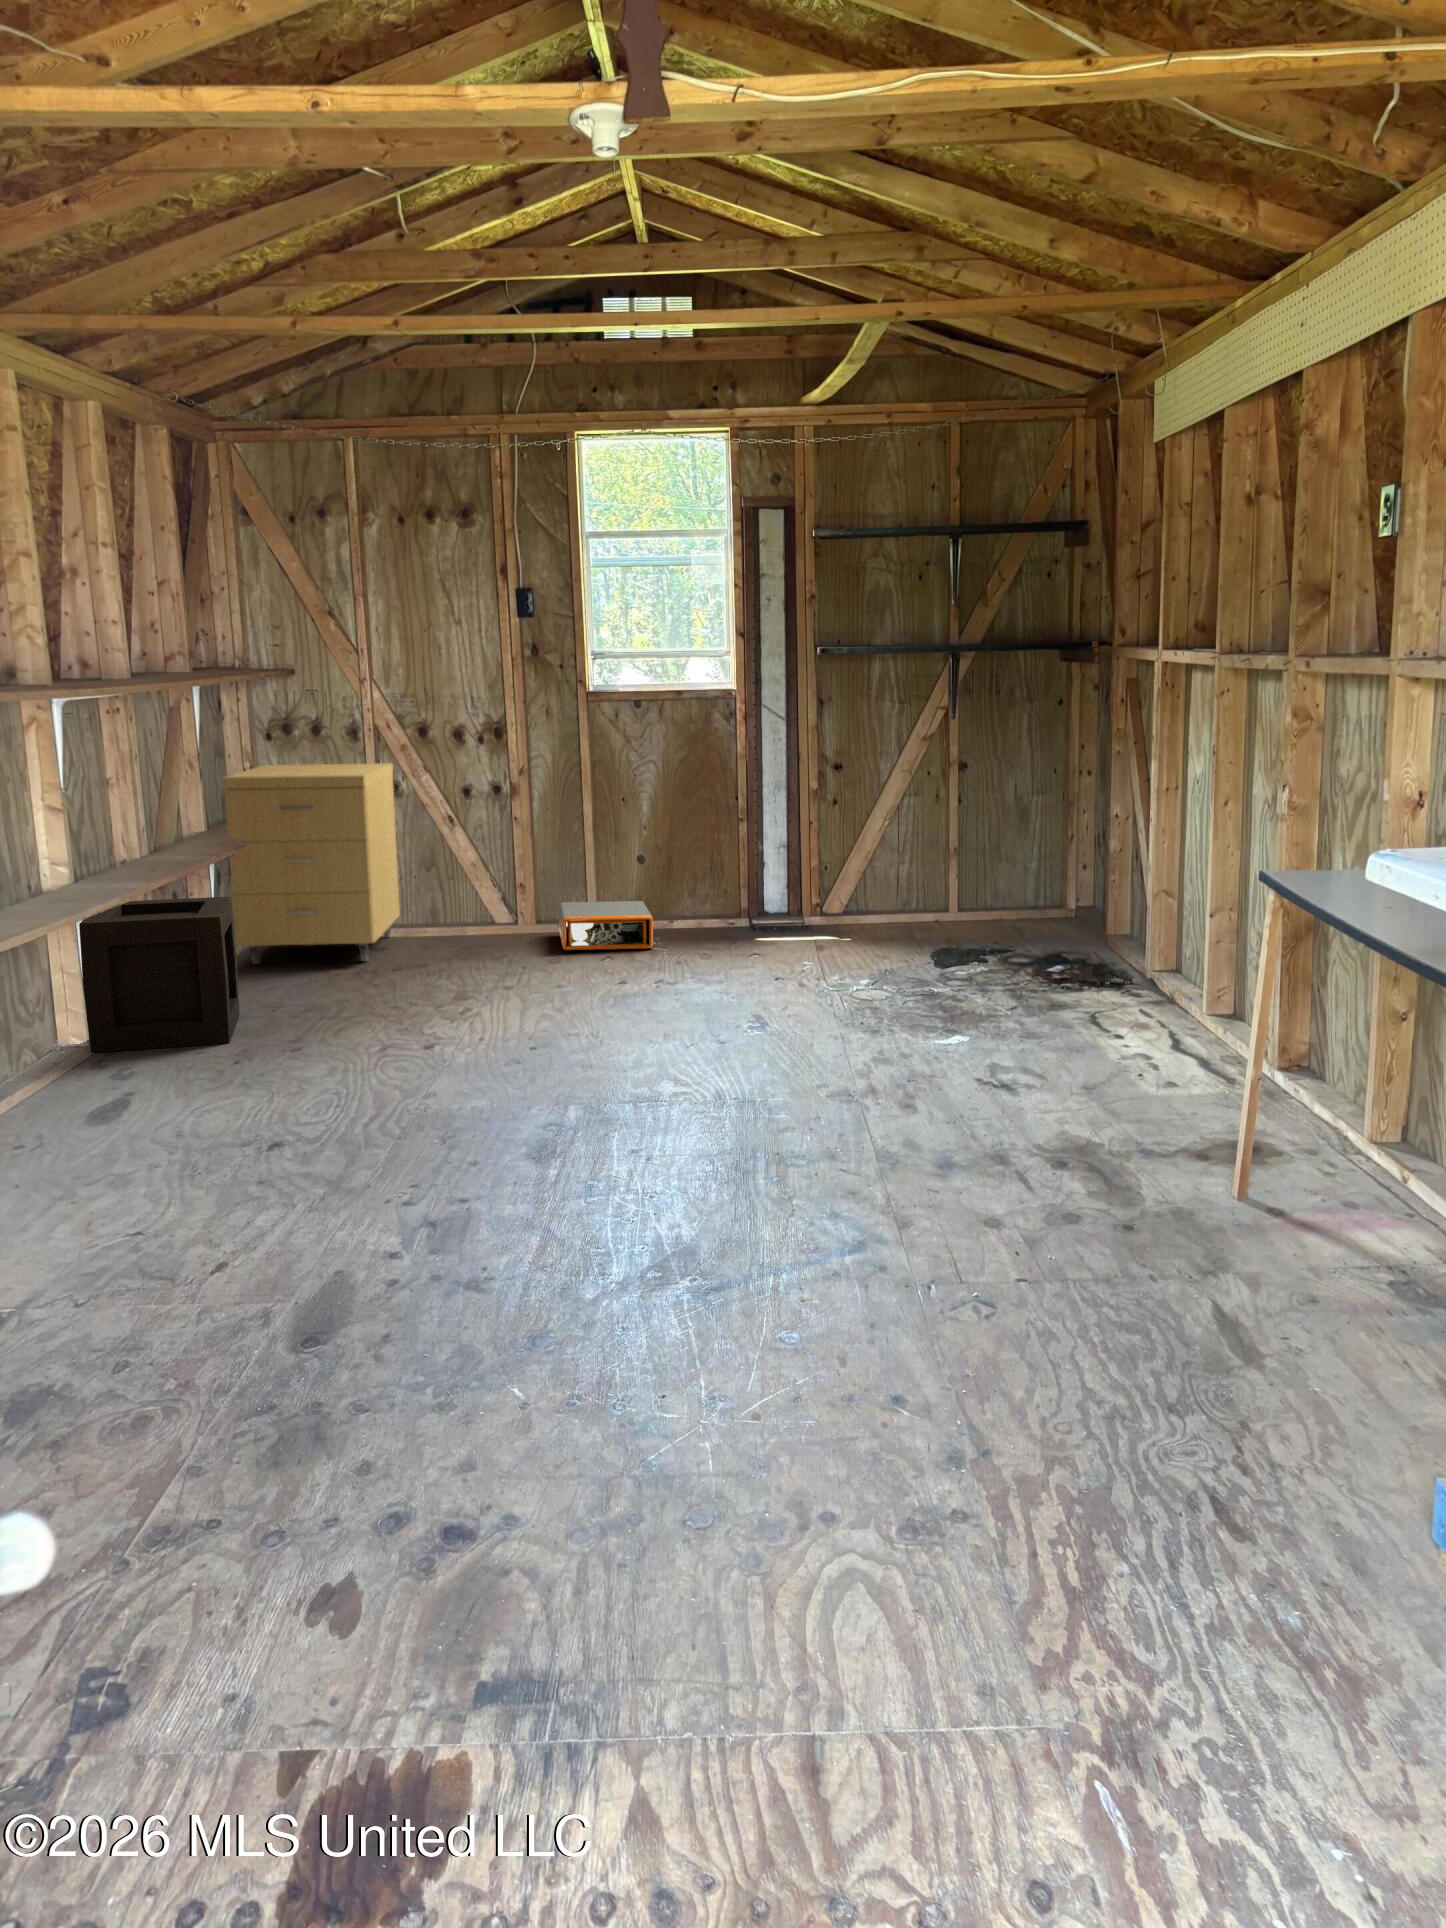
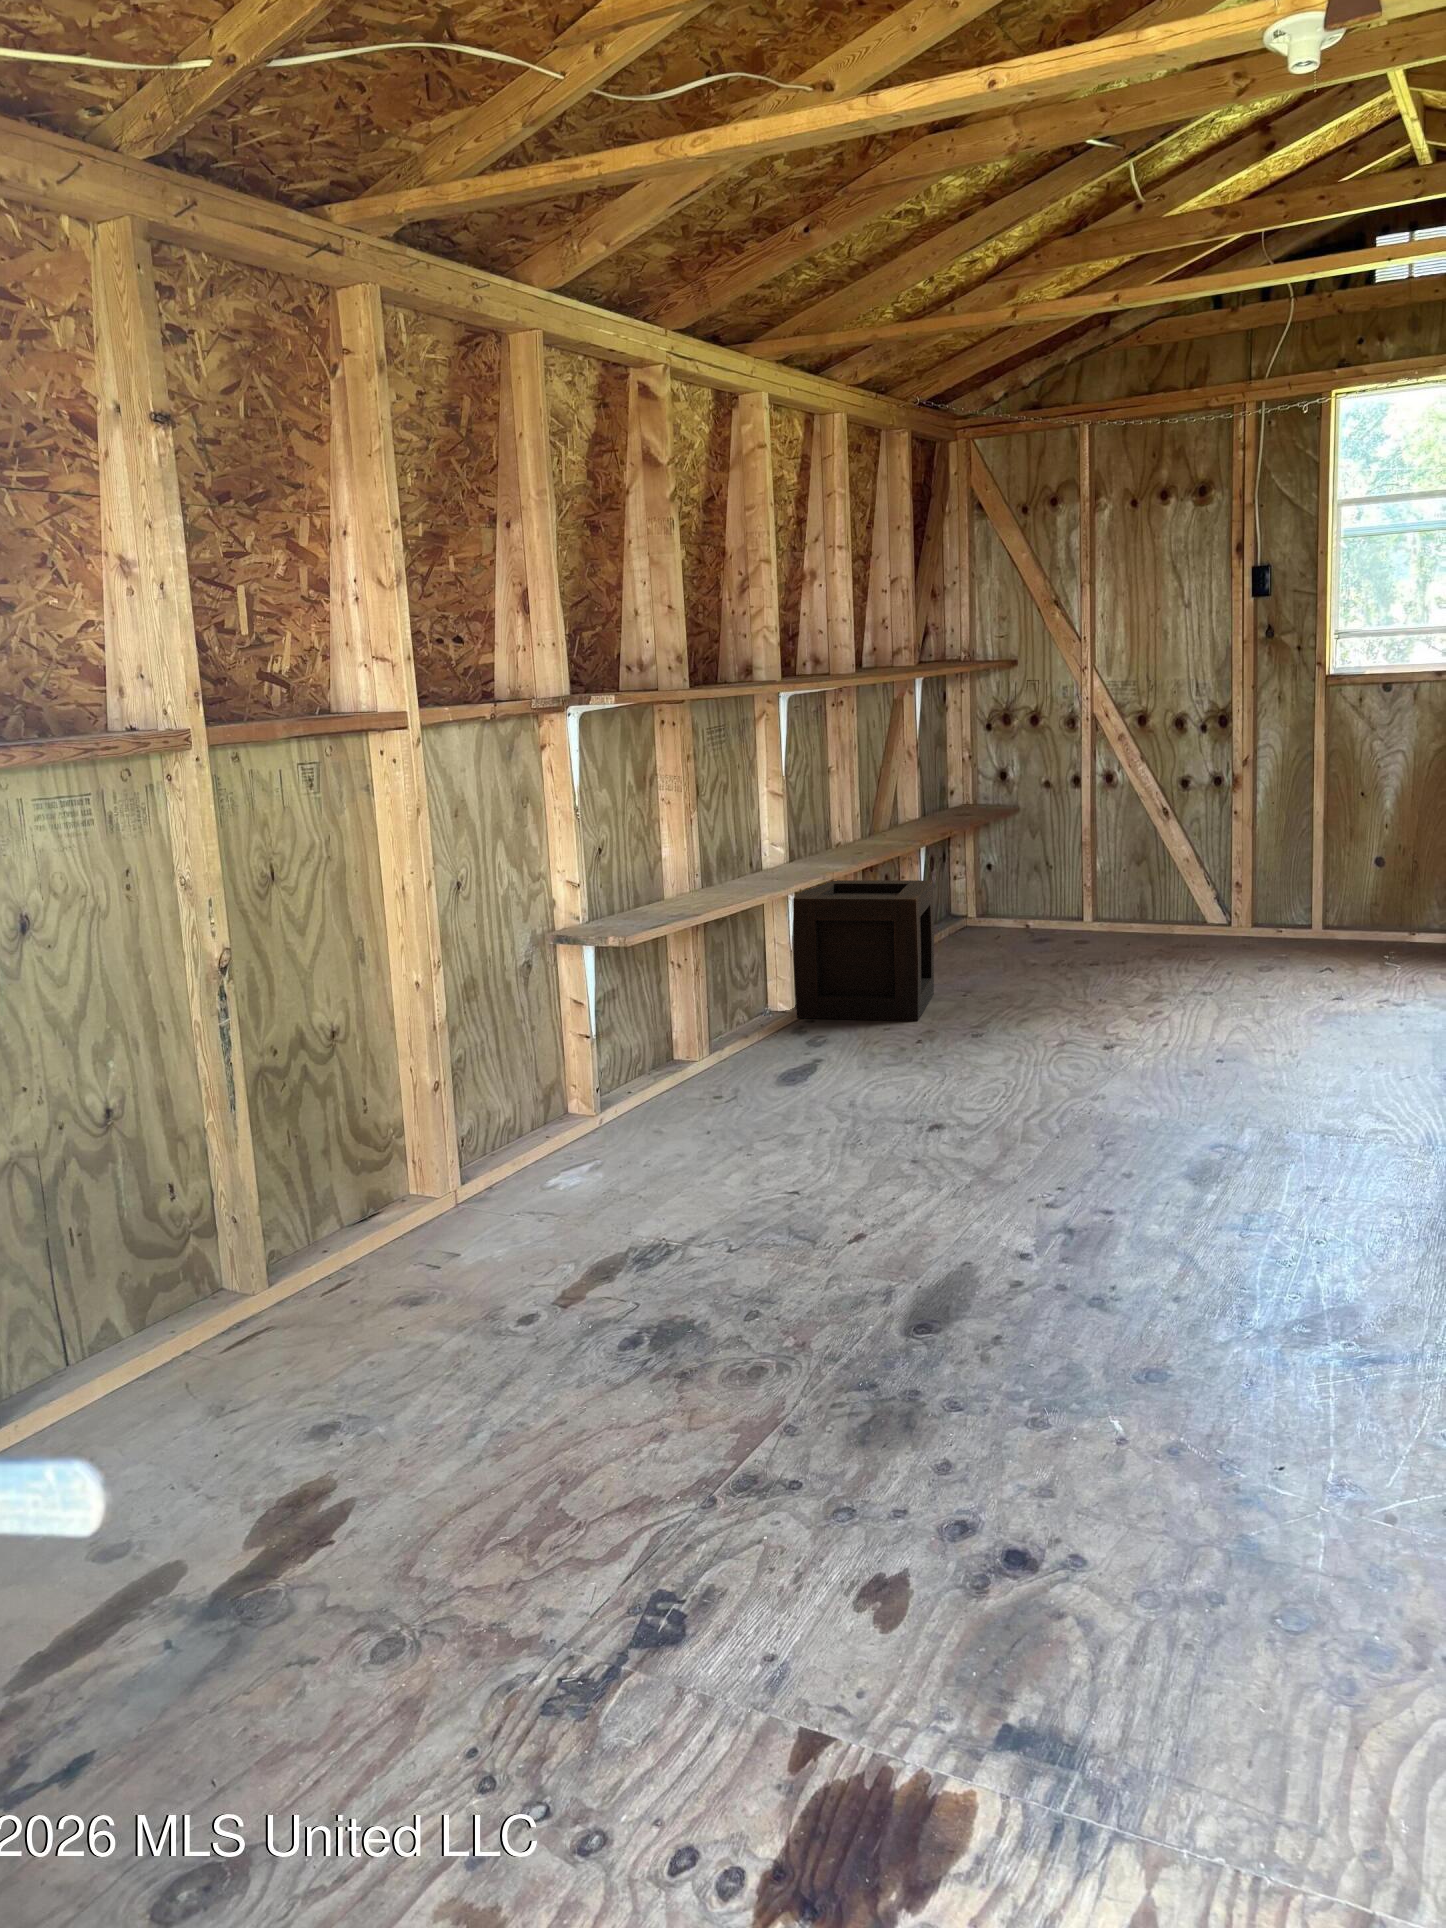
storage cabinet: present [221,763,400,964] -> none [937,753,1108,952]
storage box: present [559,901,653,950] -> none [1276,903,1386,959]

